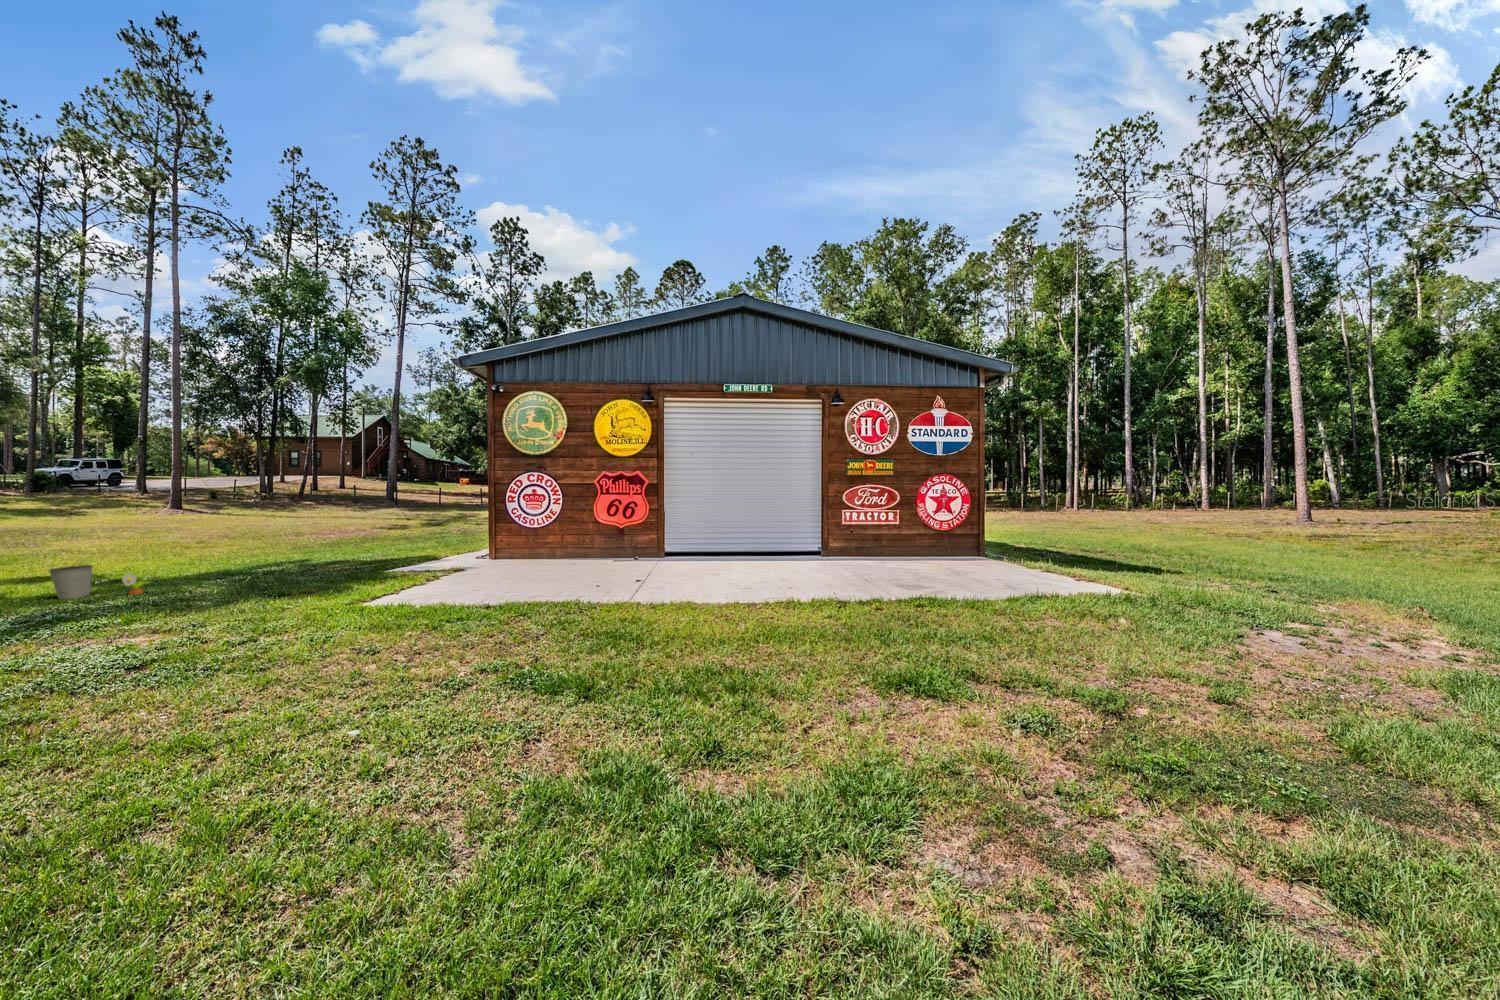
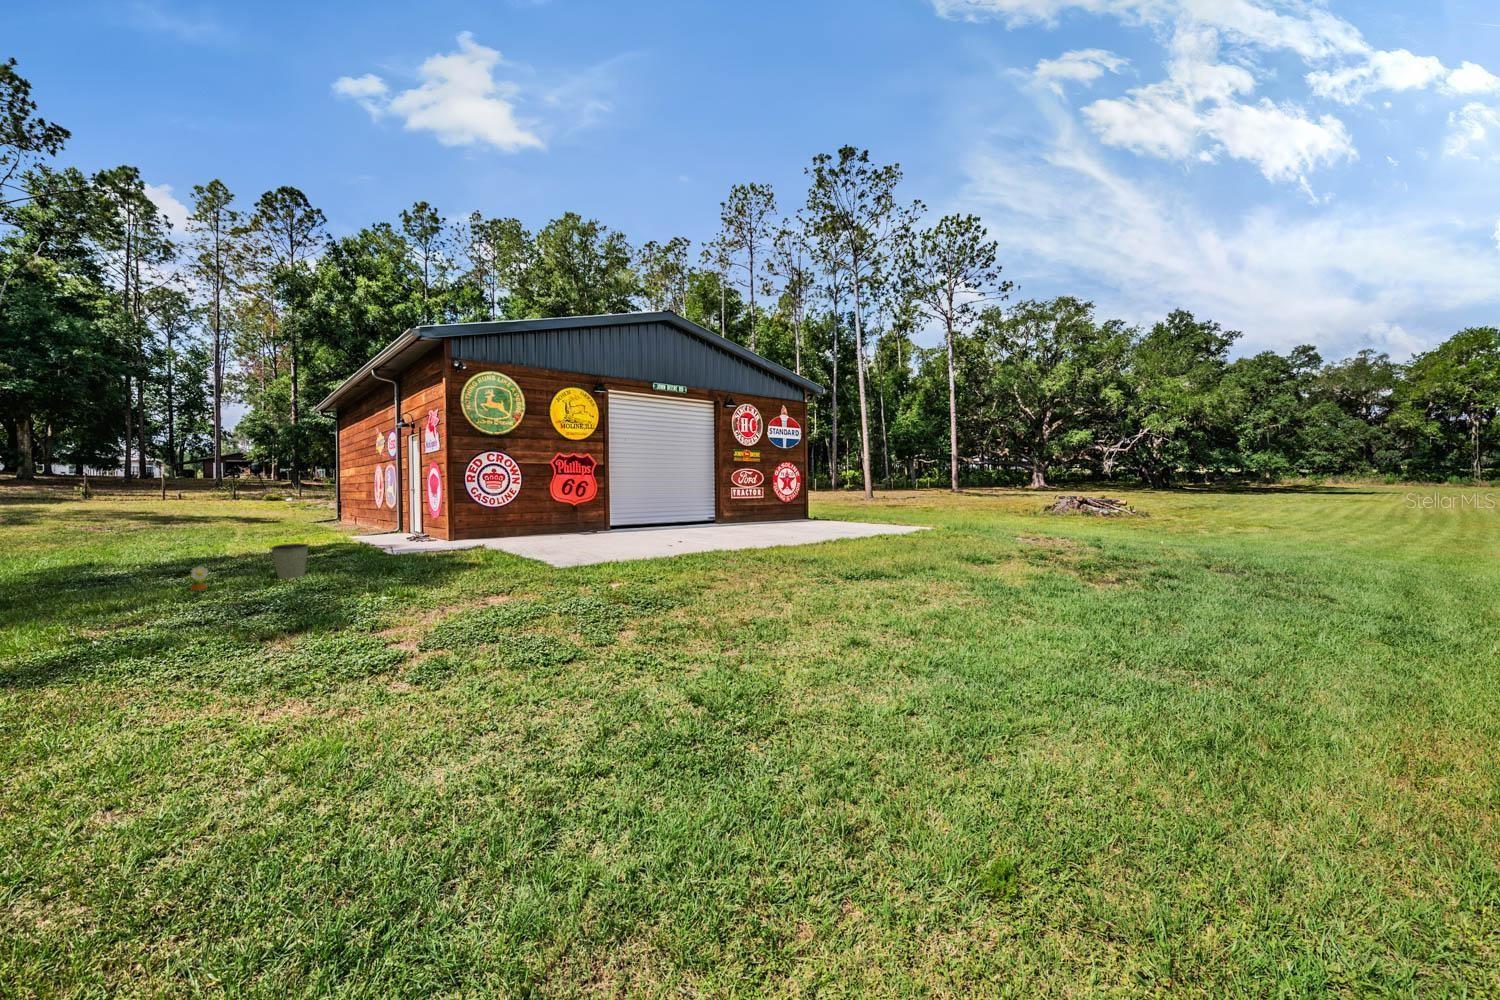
bucket: present [50,565,93,599] -> present [271,543,309,578]

